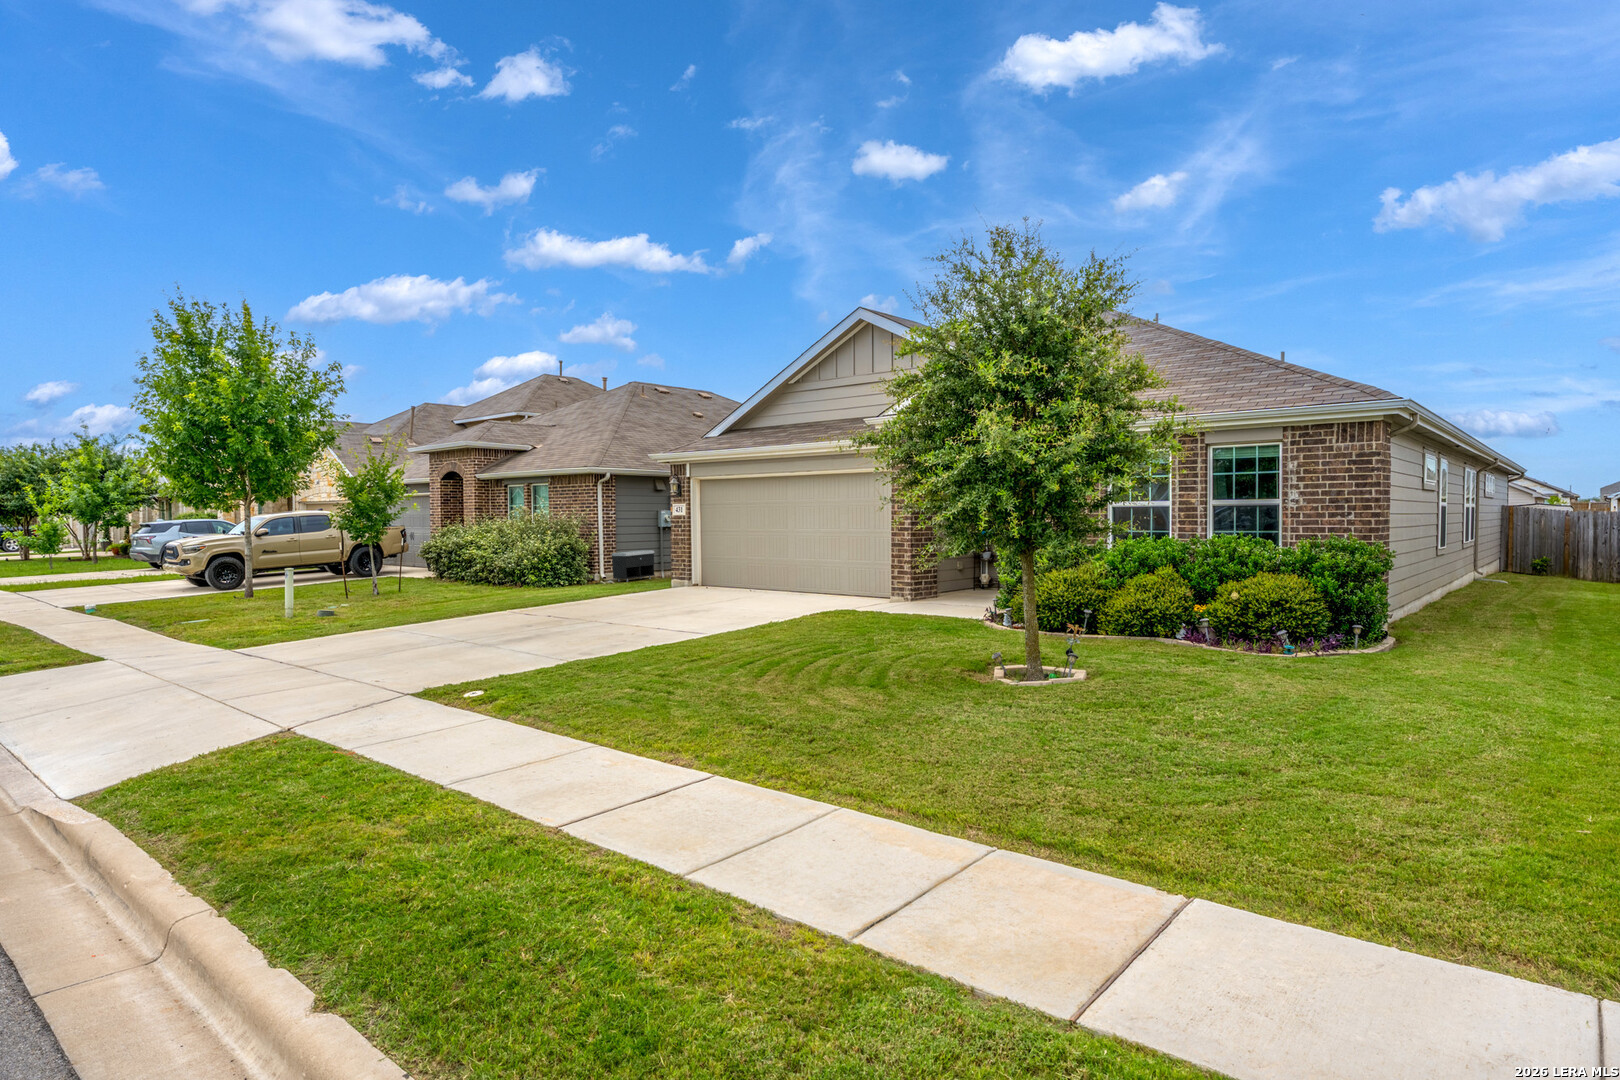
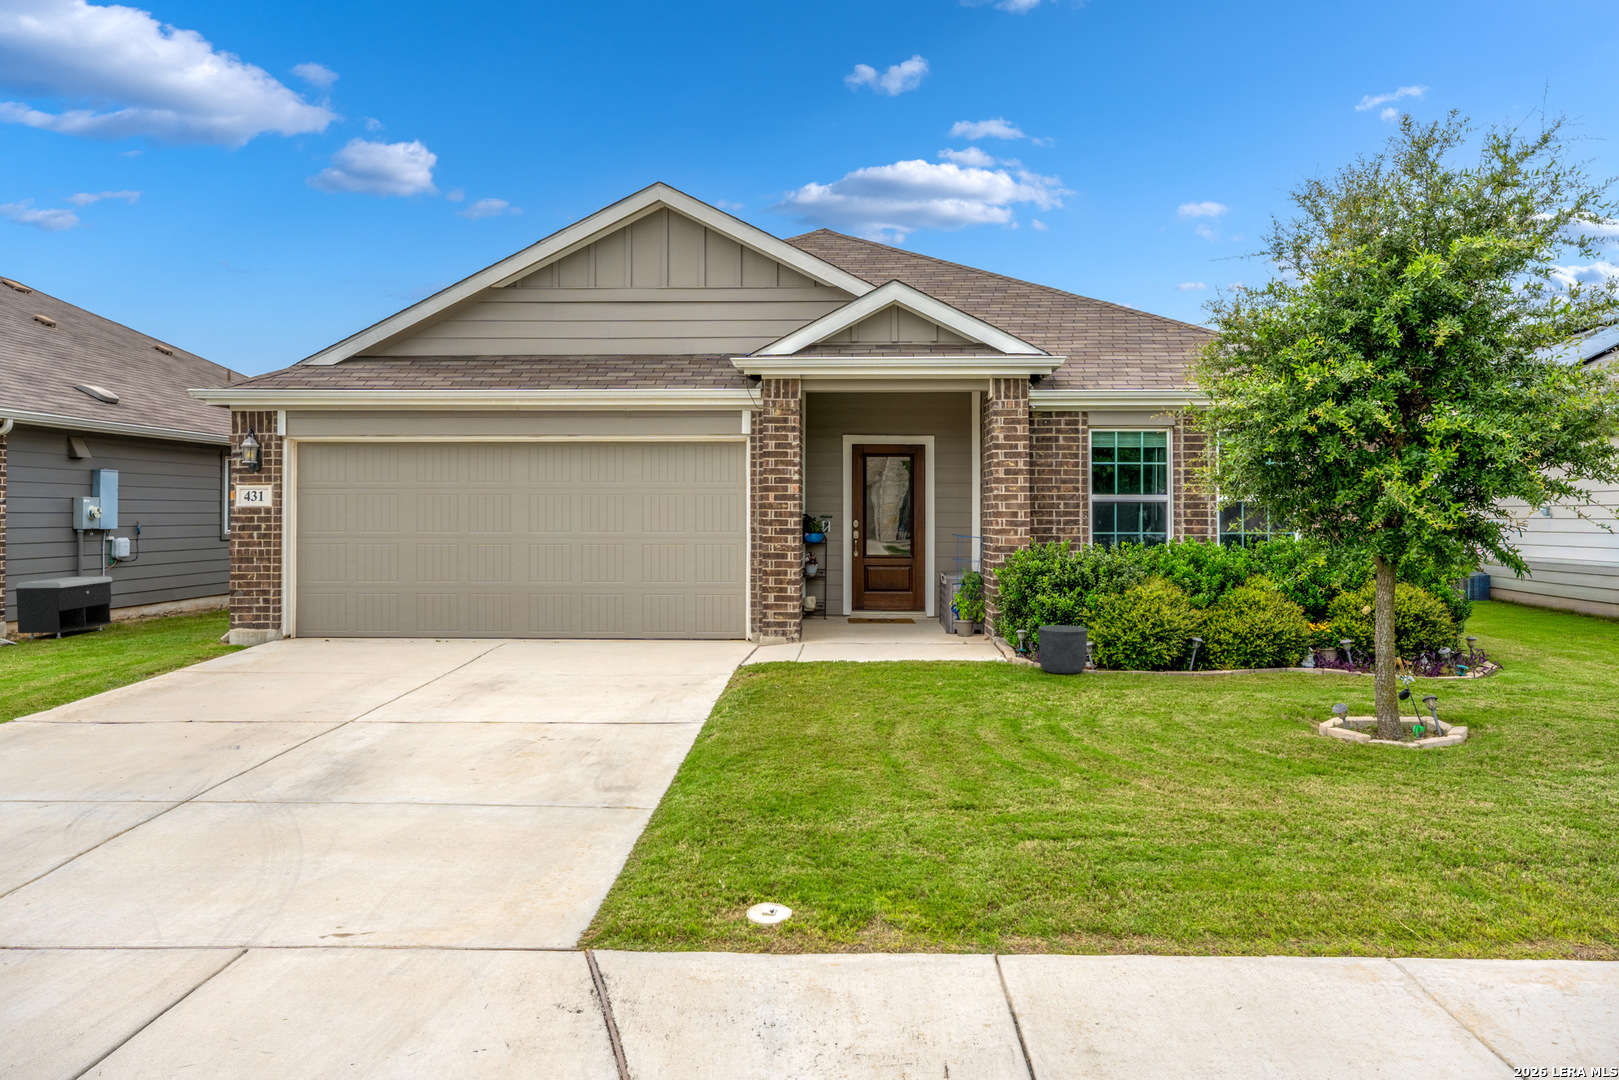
planter: none [958,594,989,624] -> present [1038,625,1087,674]

